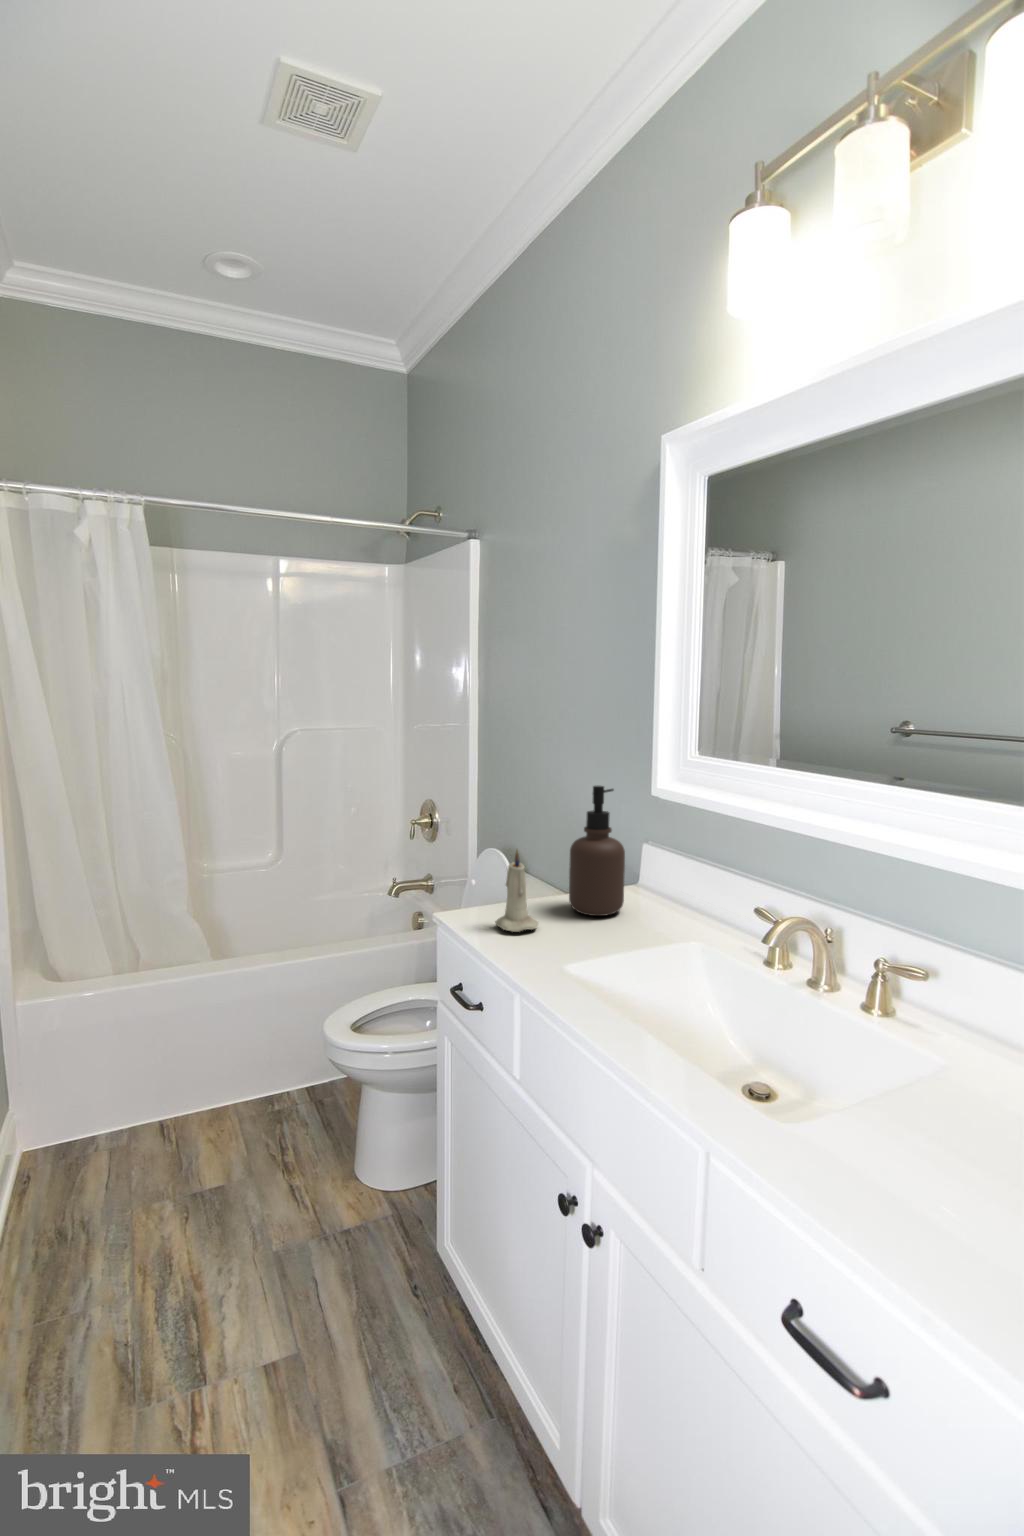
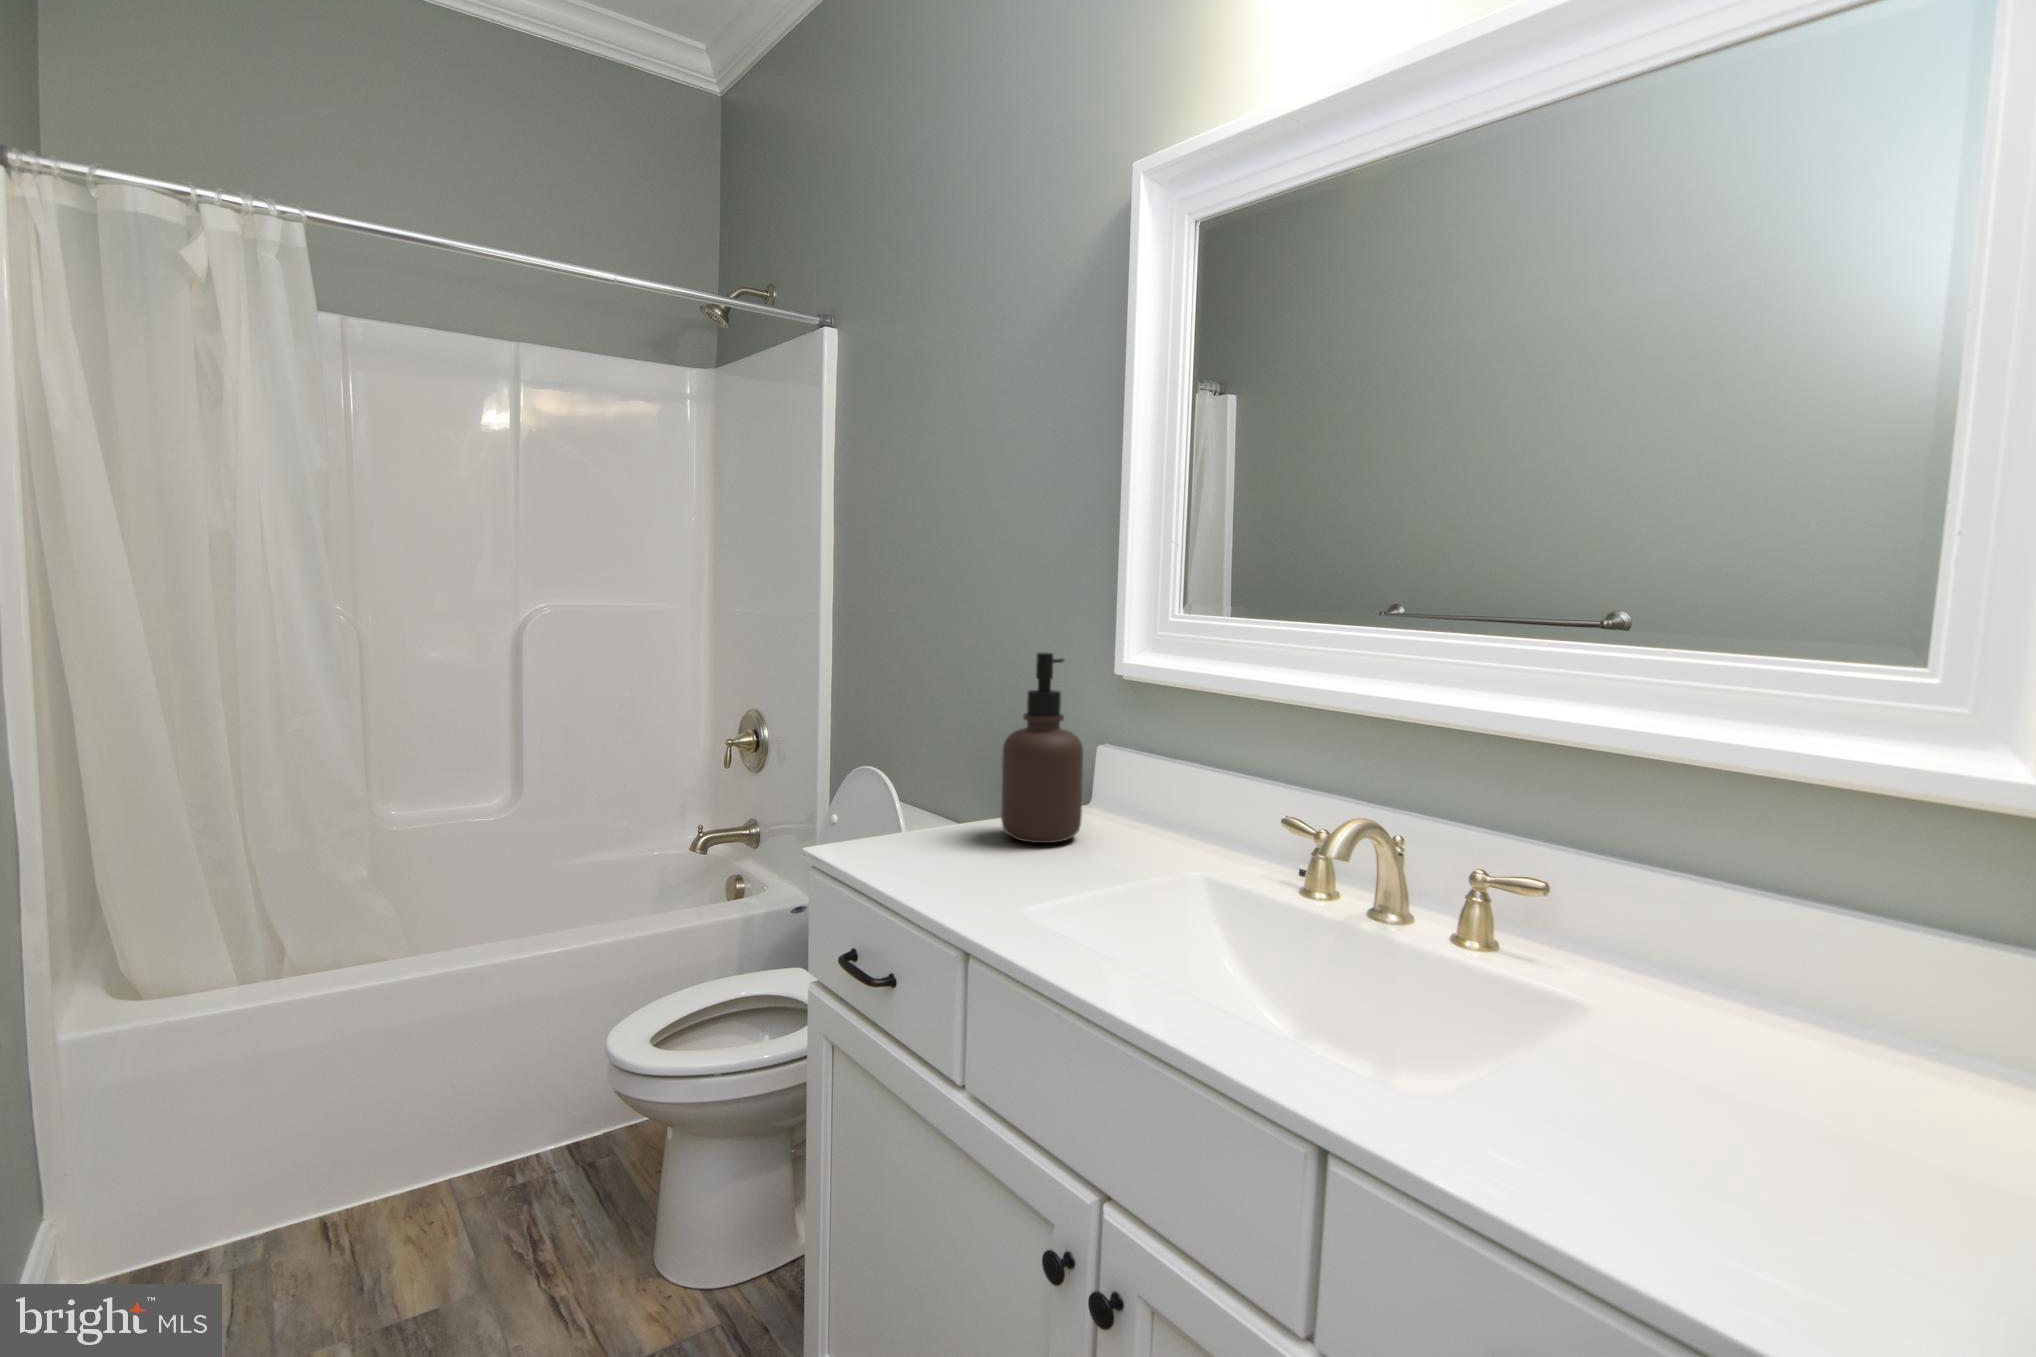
candle: present [495,850,538,932] -> none [898,741,964,867]

